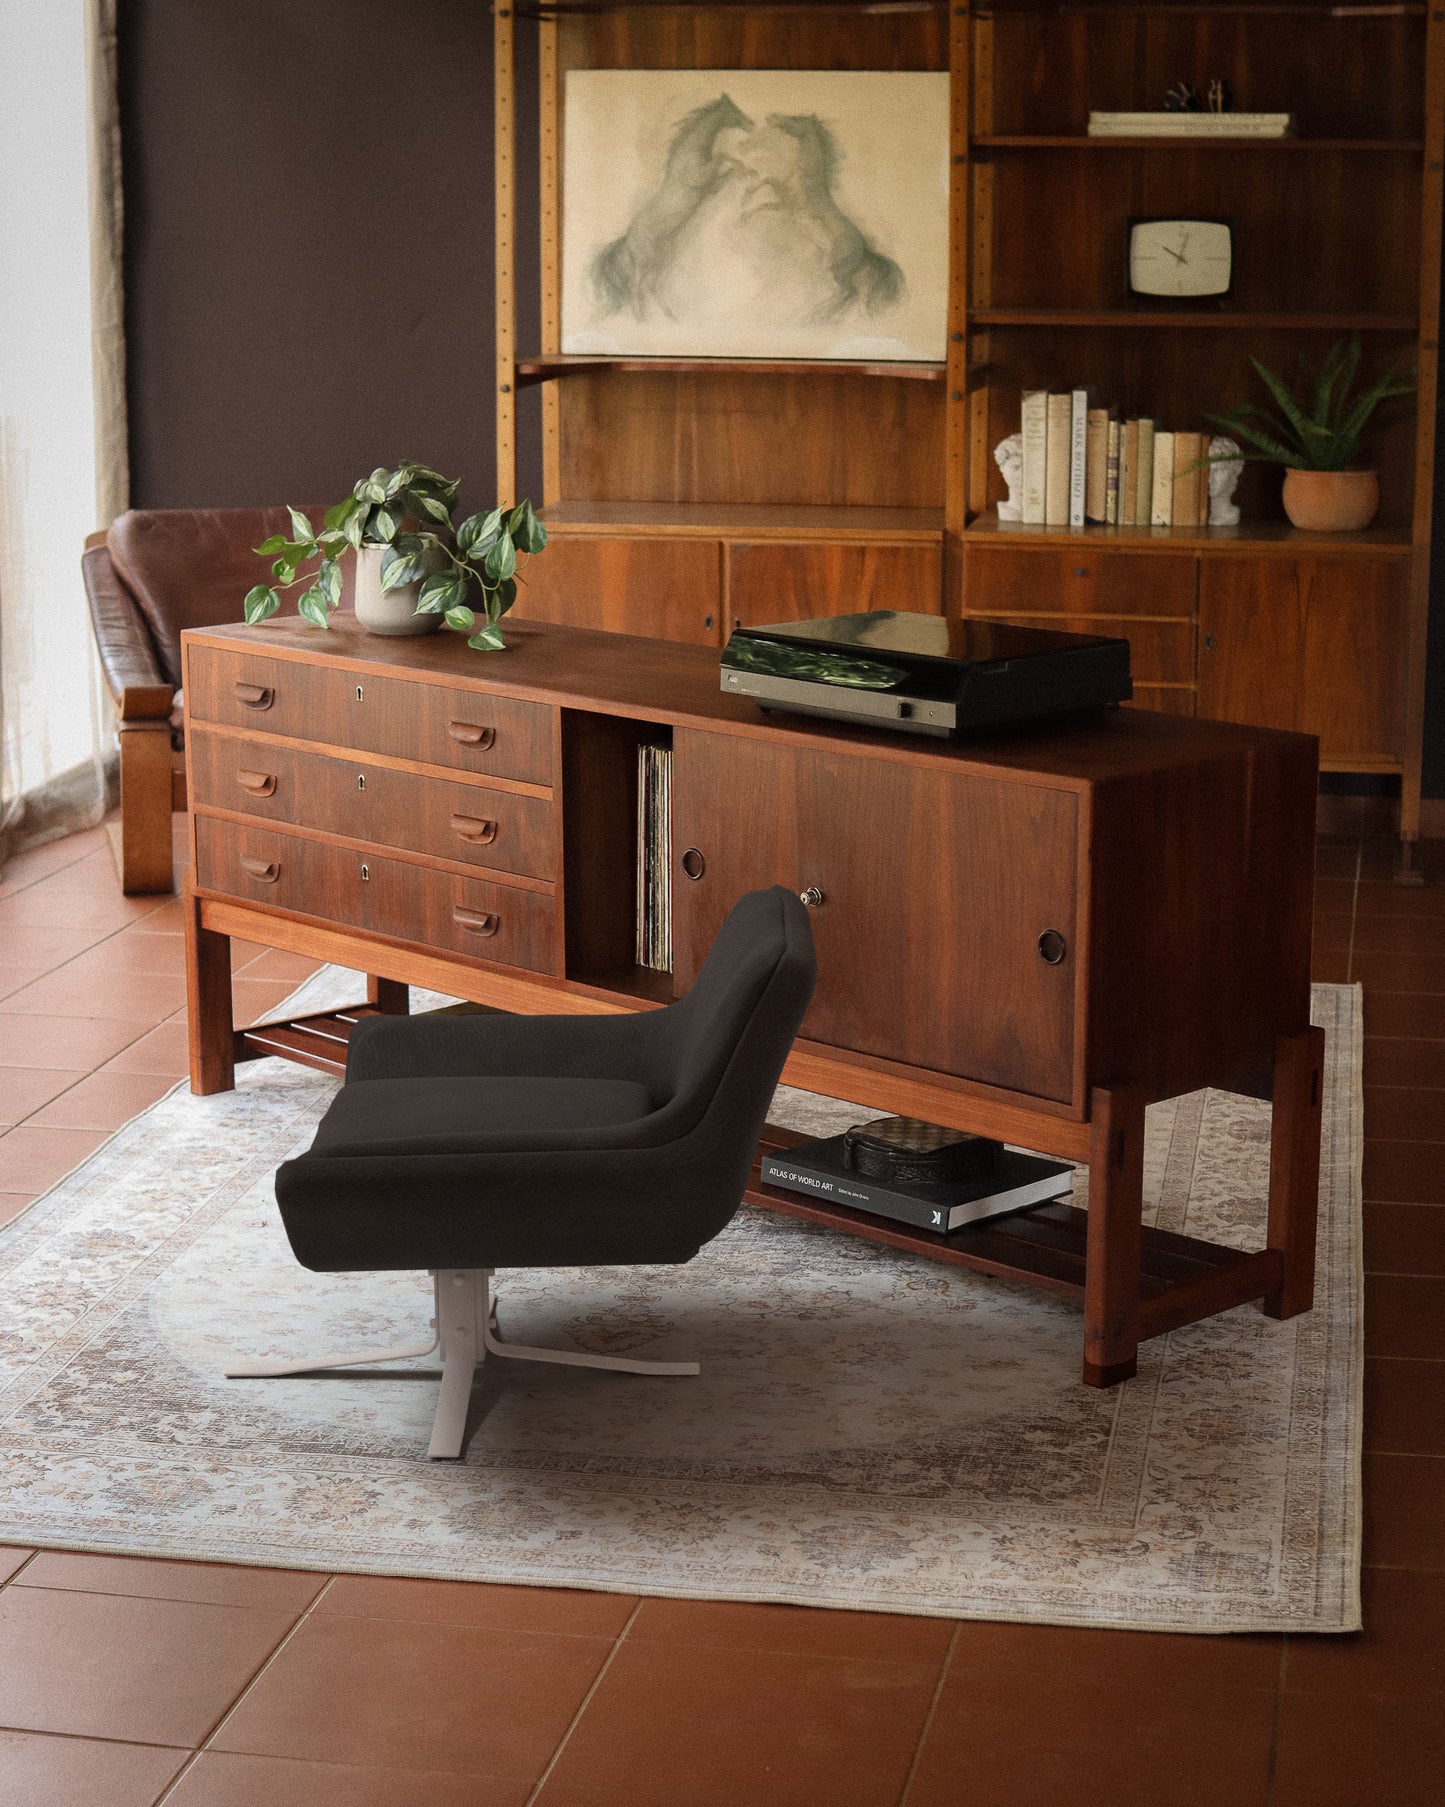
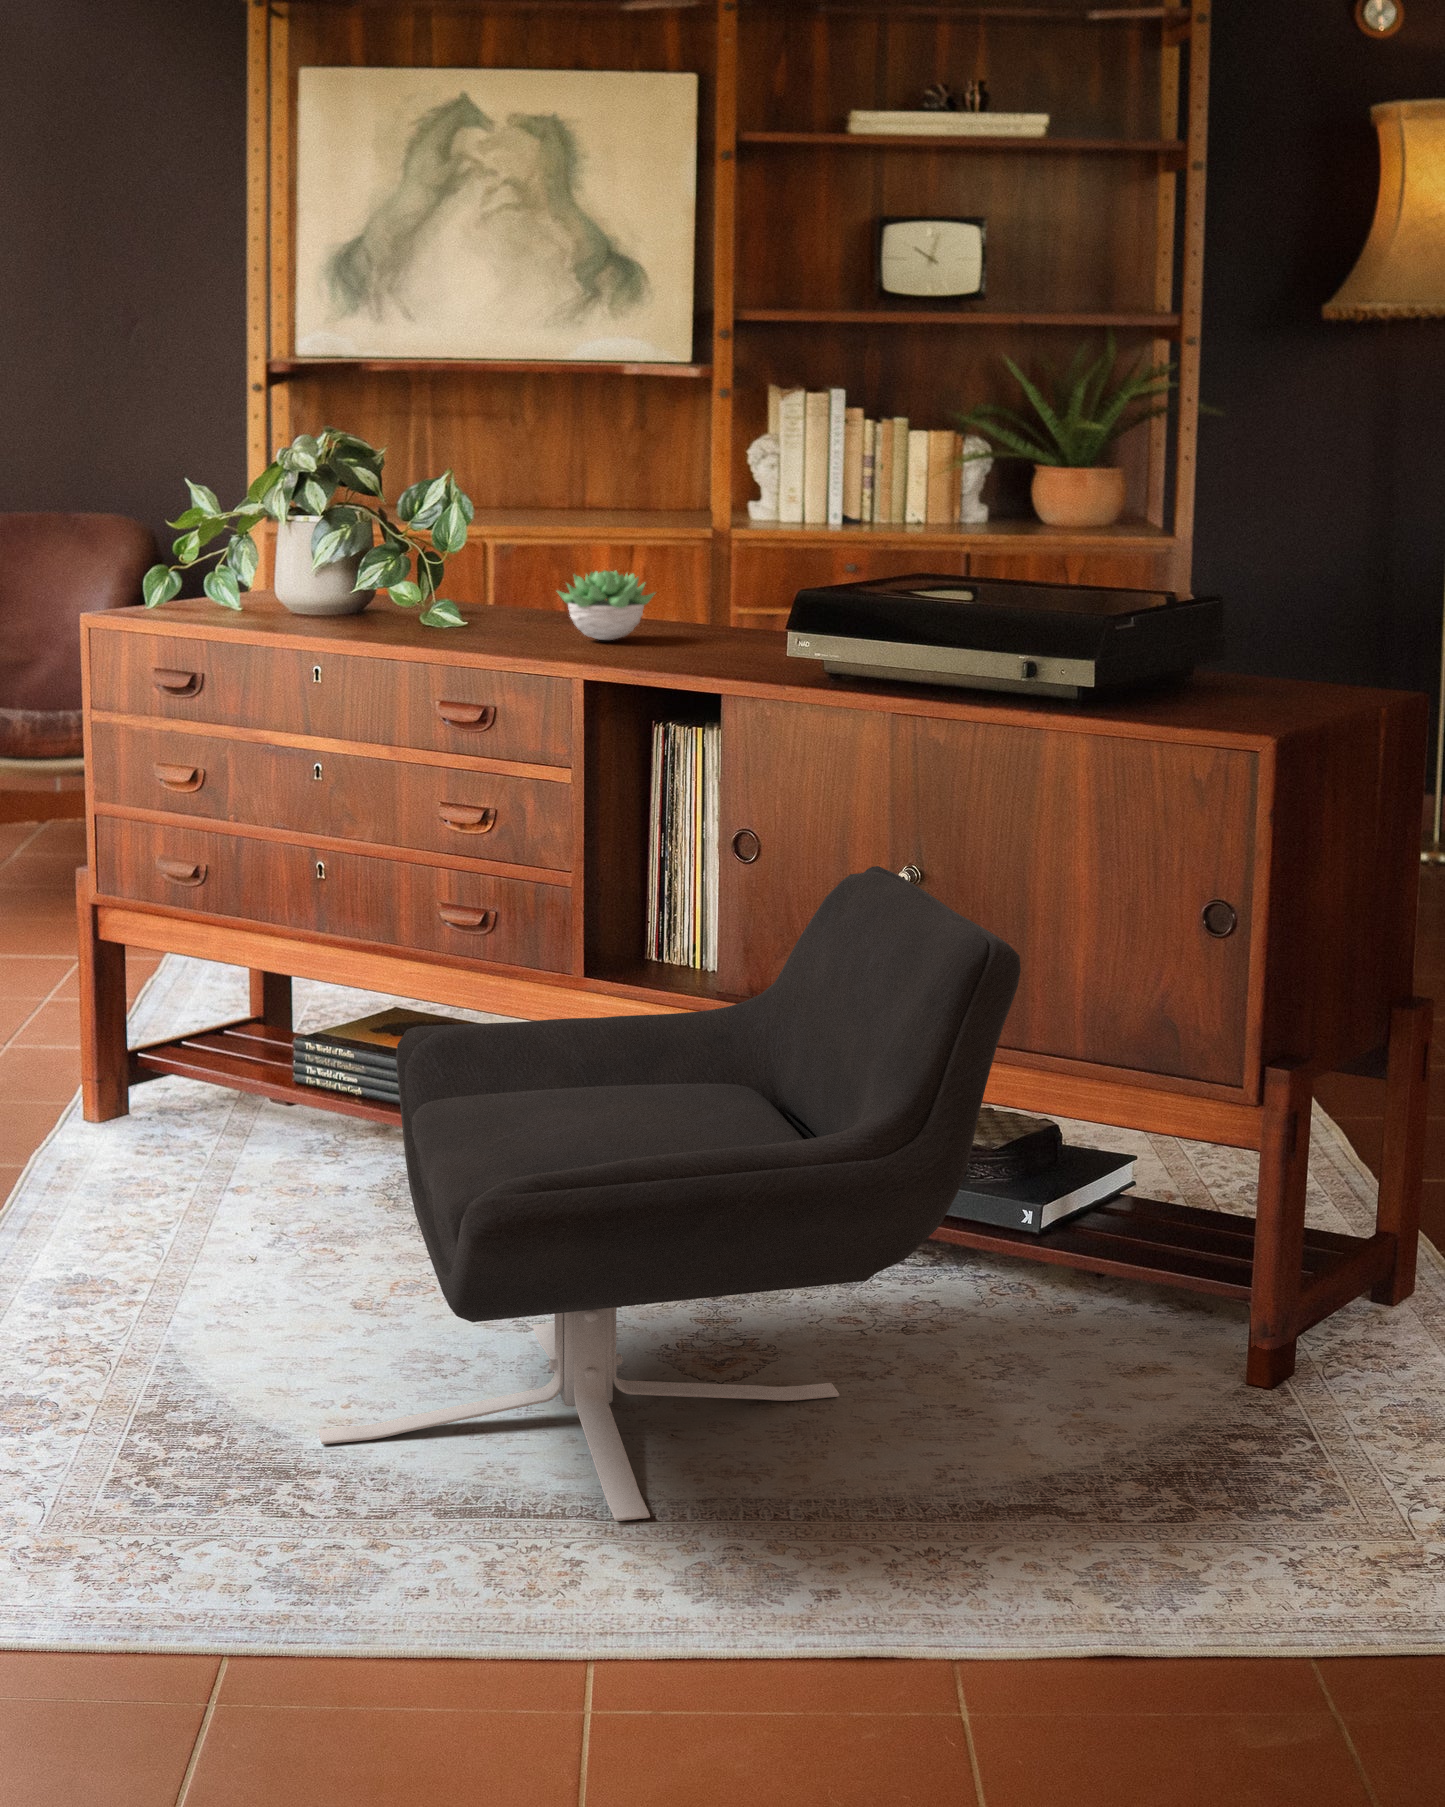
succulent plant: none [575,596,665,662] -> present [557,570,655,640]

